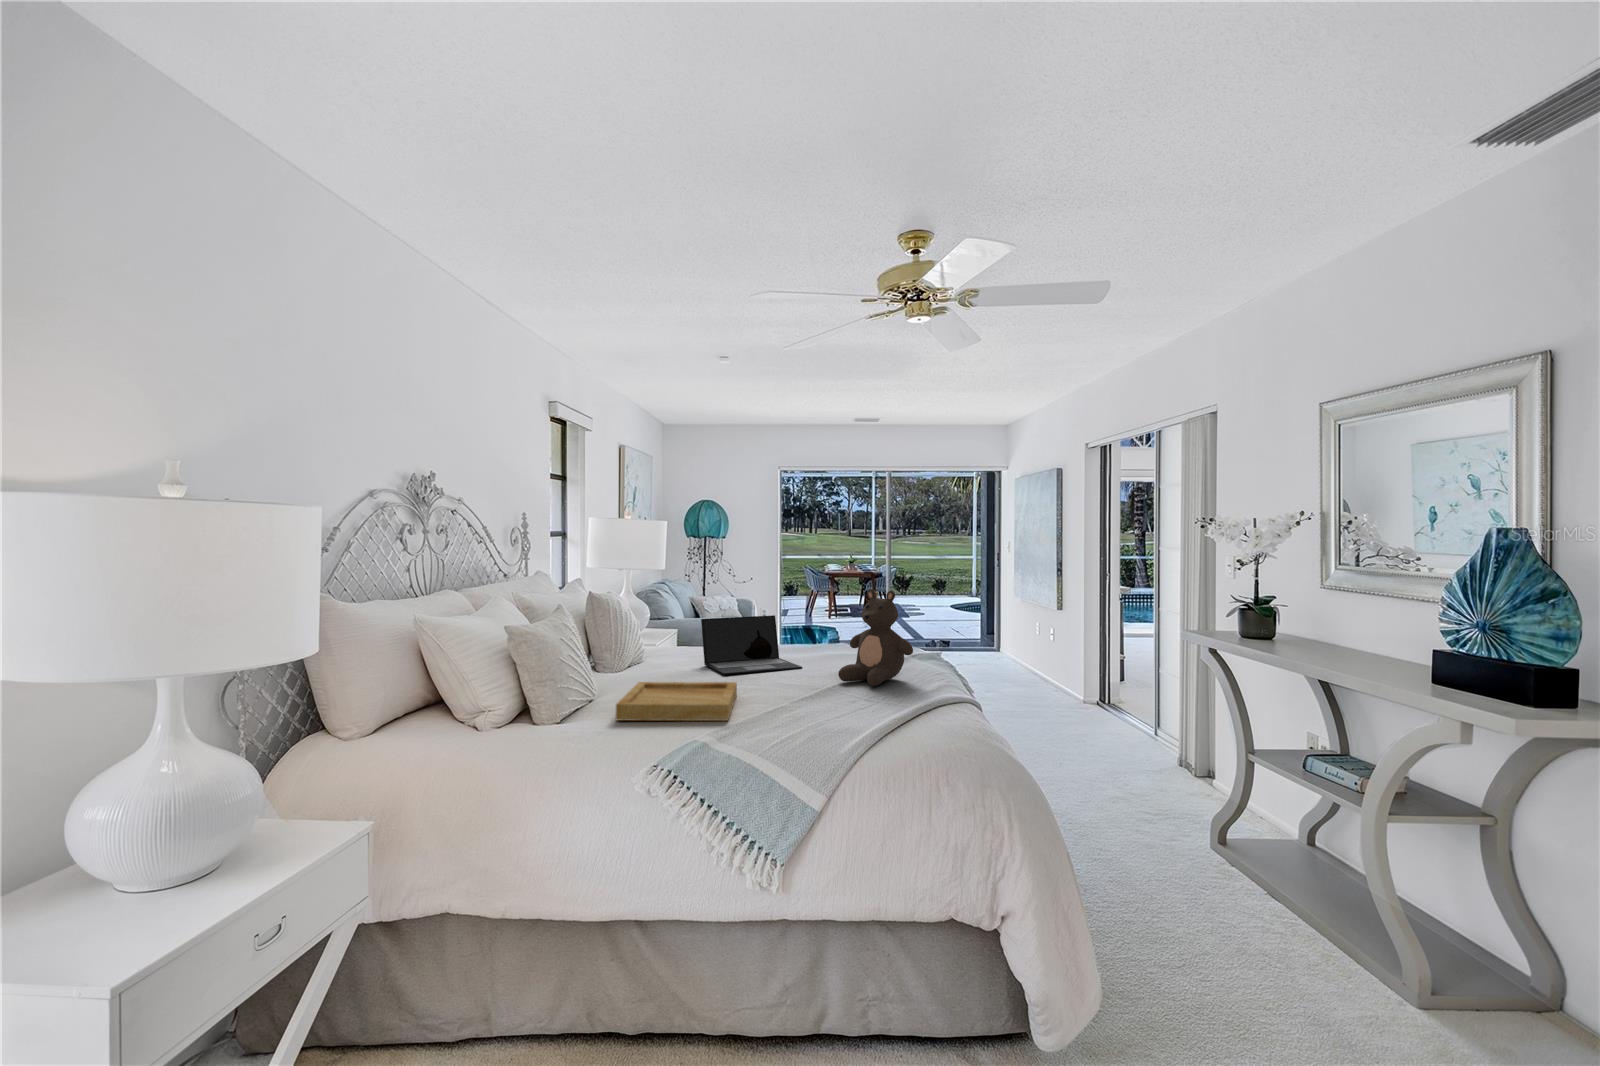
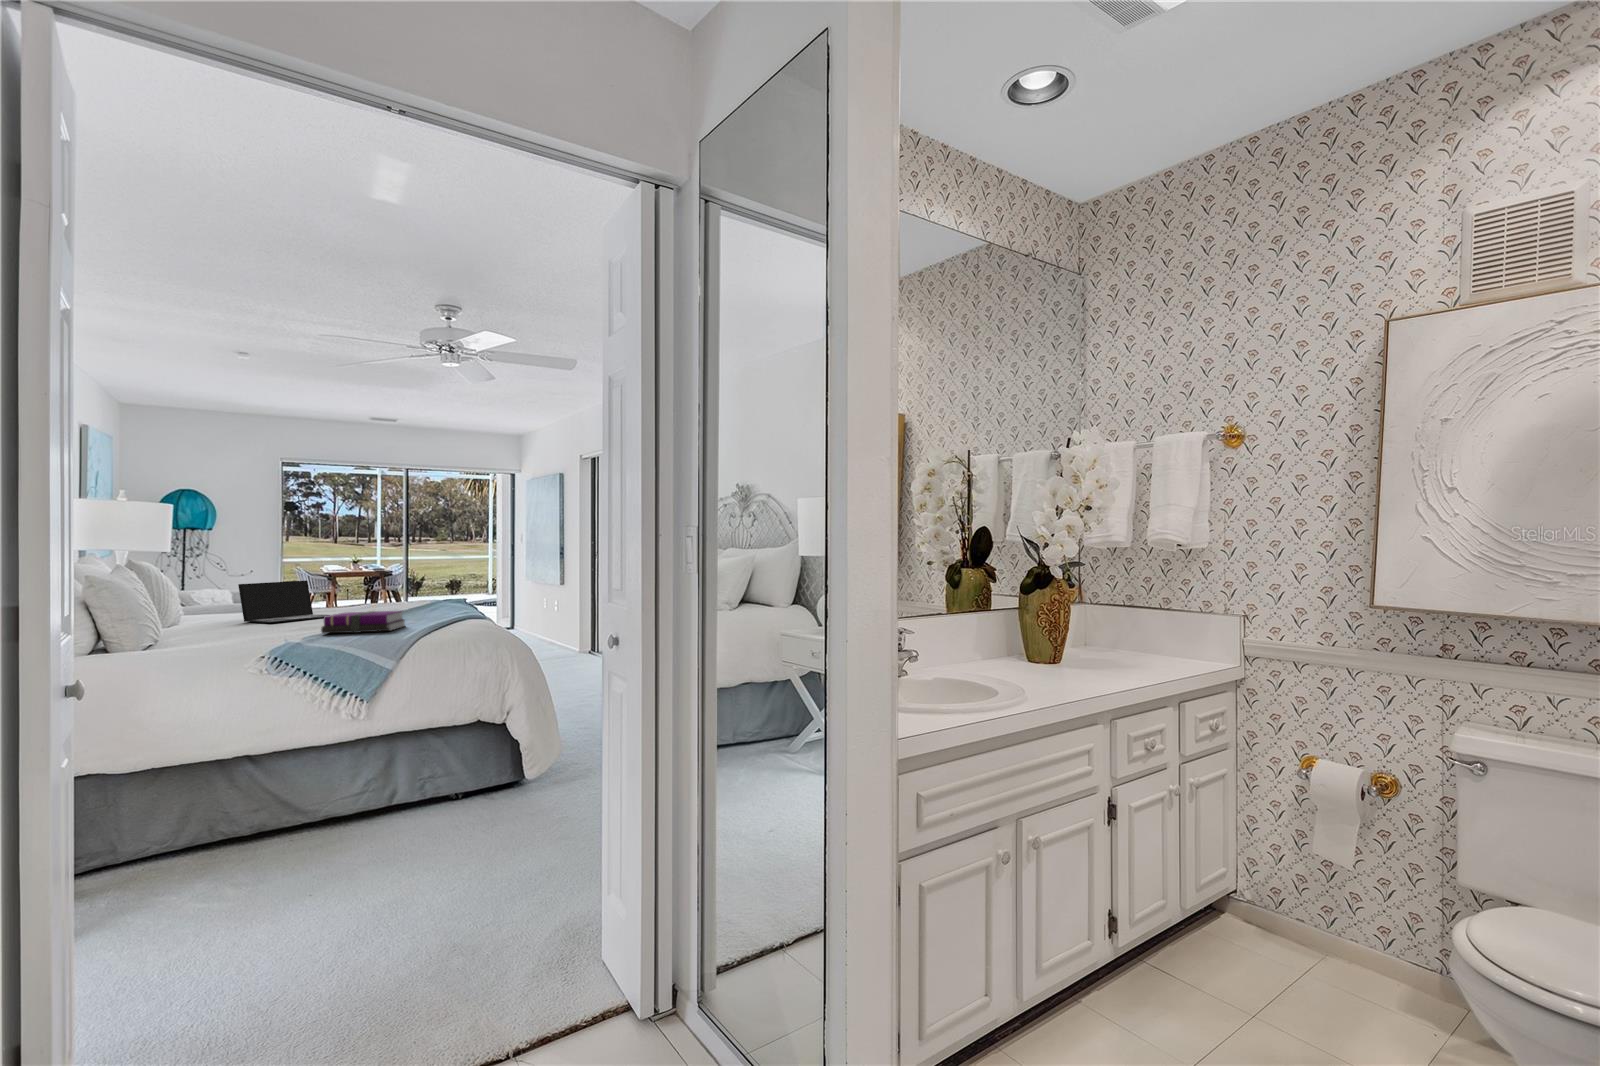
teddy bear: present [838,589,913,686] -> none [377,550,436,617]
tray: present [616,682,737,721] -> none [203,619,303,643]
notebook: none [748,687,861,734] -> present [321,611,405,634]

